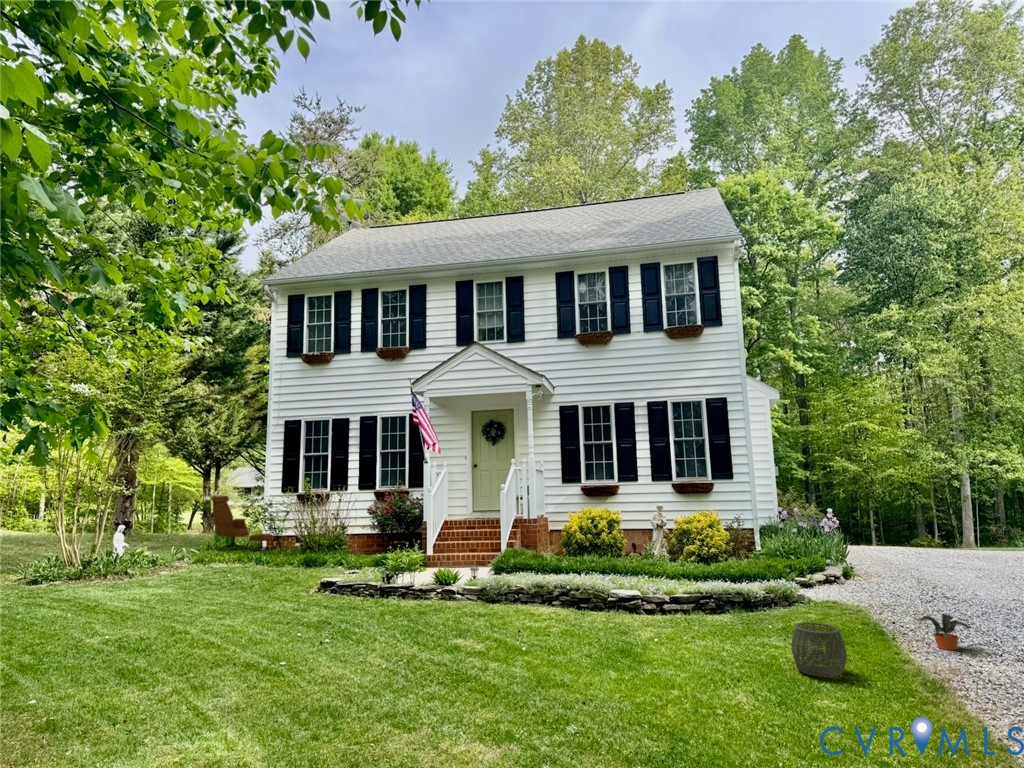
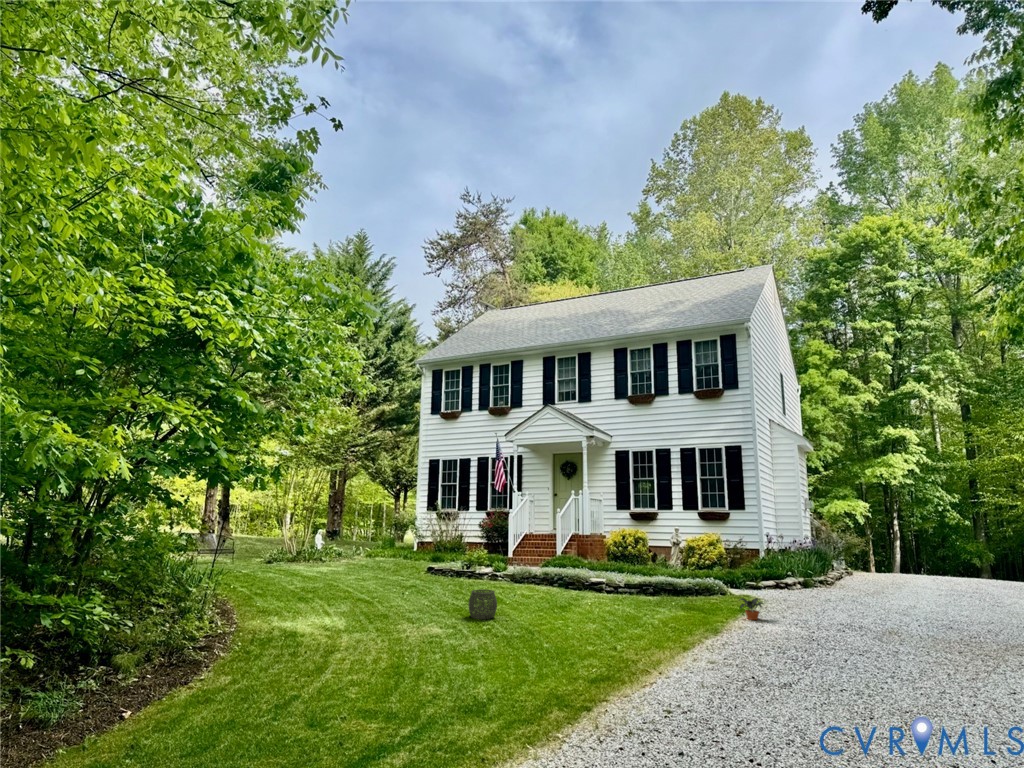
lounge chair: present [212,496,274,551] -> none [382,511,419,550]
woven basket: present [791,622,847,678] -> present [468,589,497,619]

